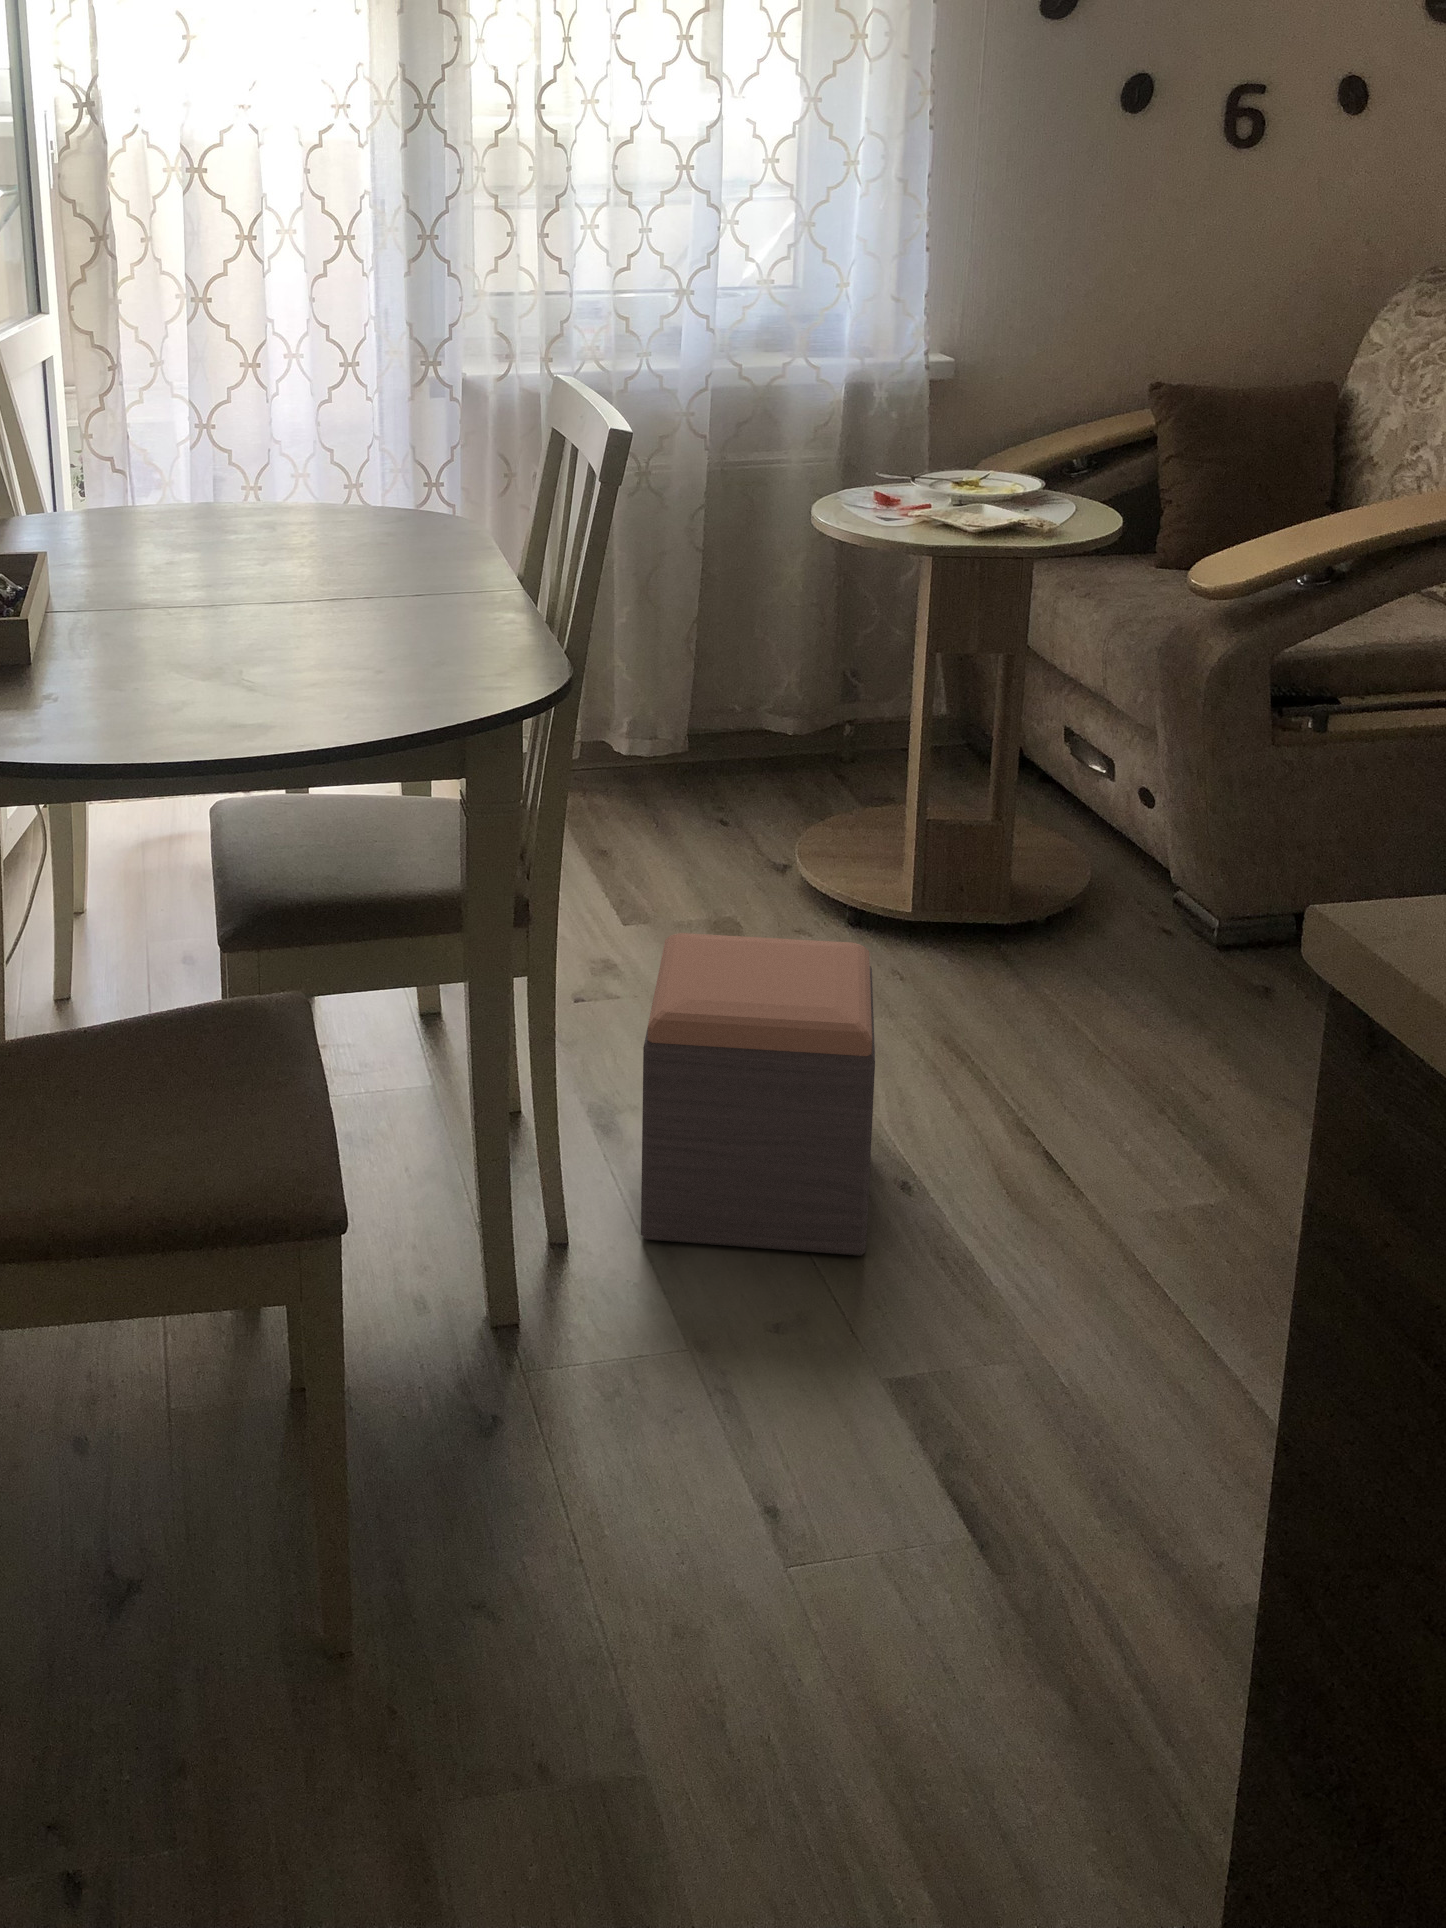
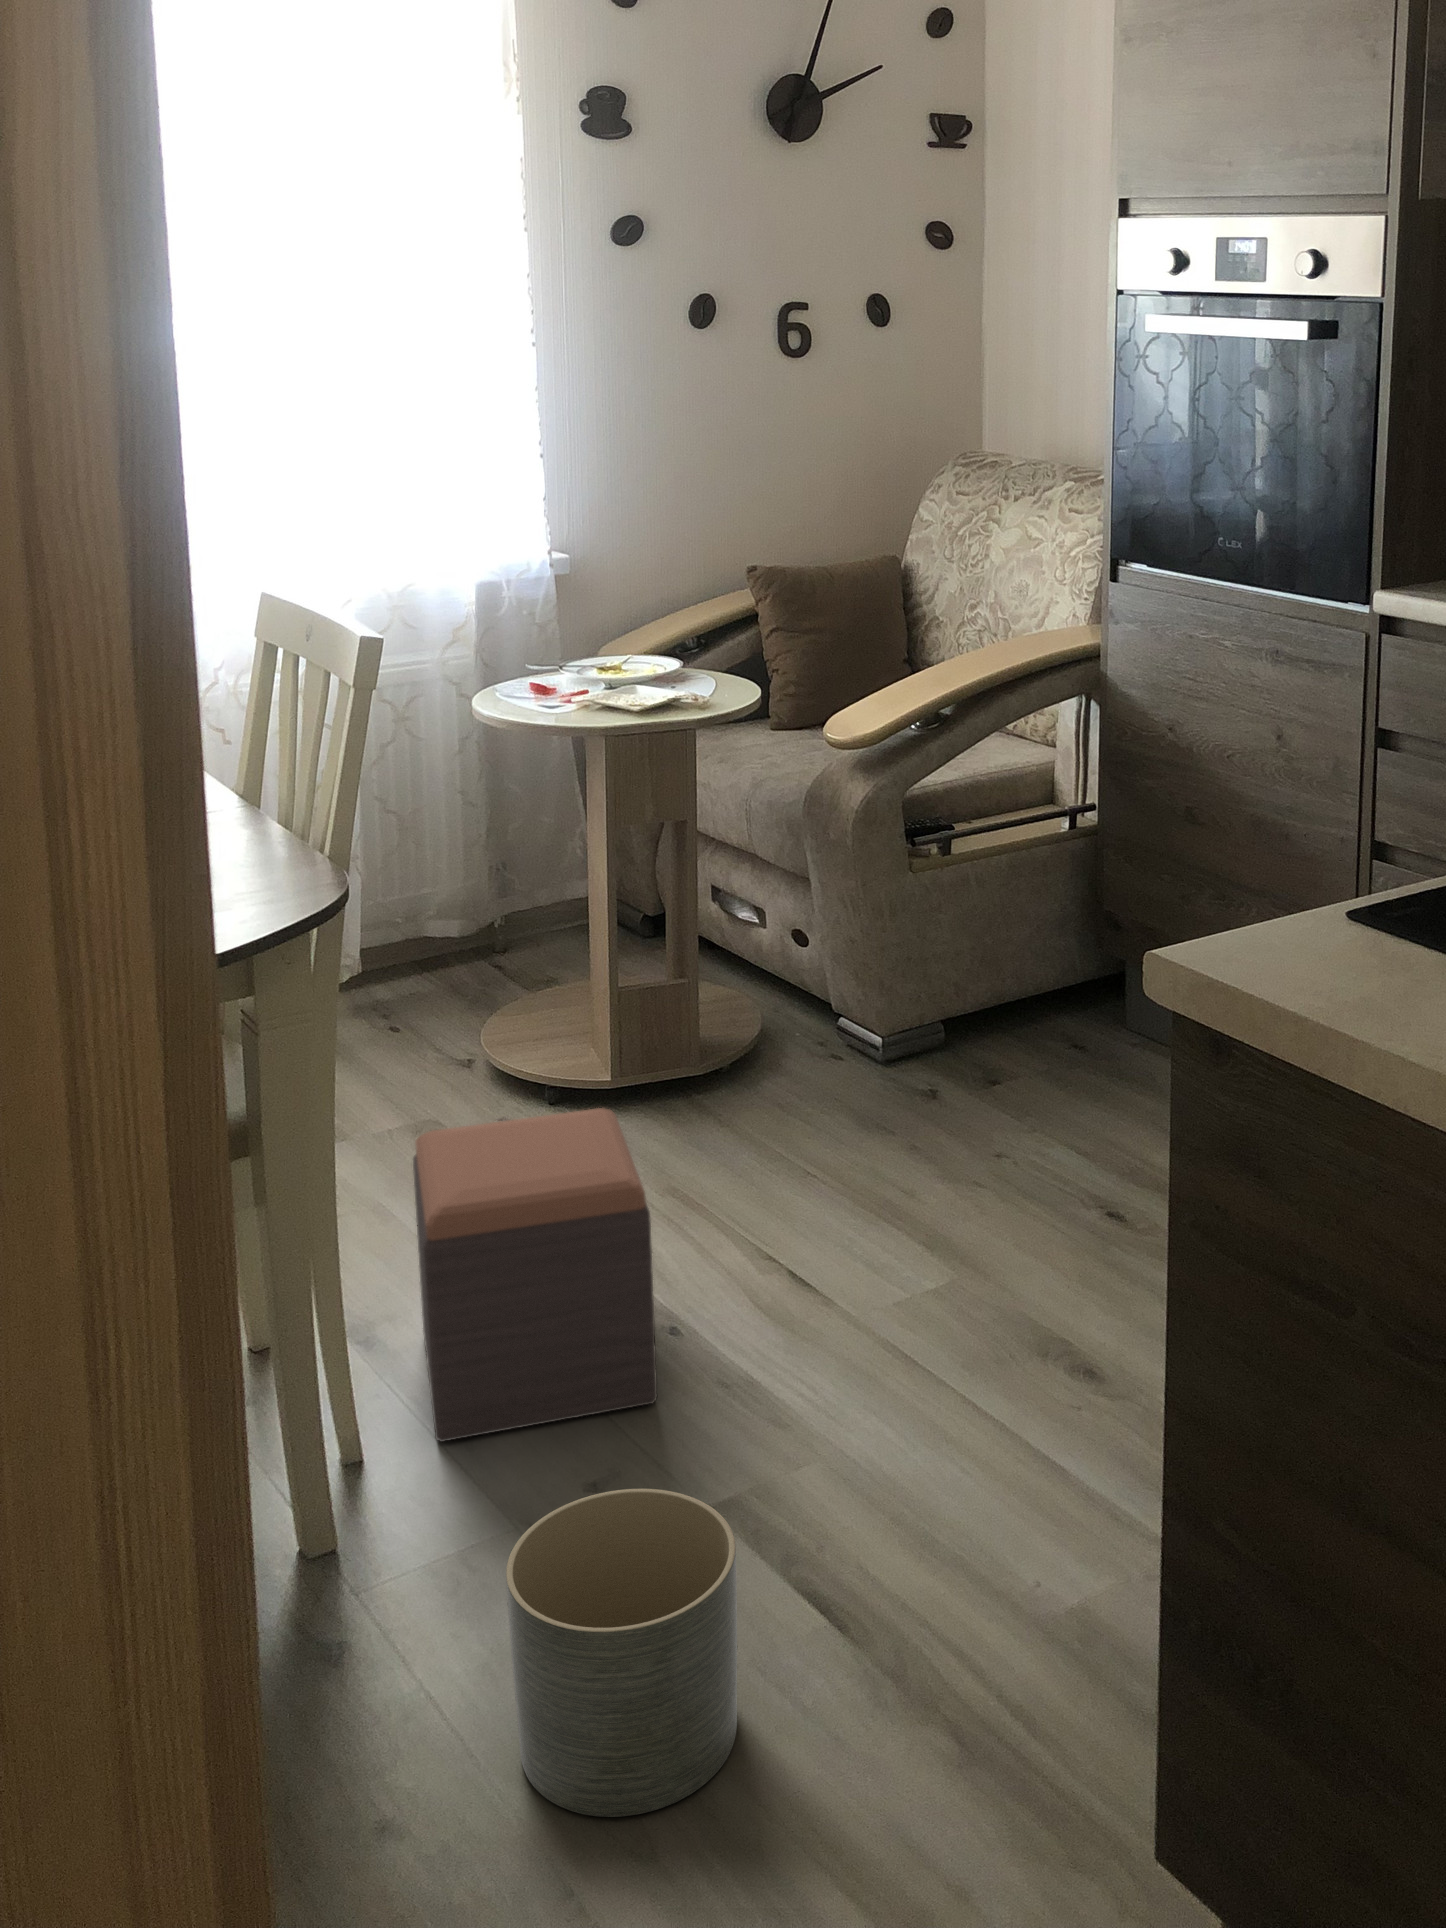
planter: none [629,1337,867,1668] -> present [506,1489,737,1817]

